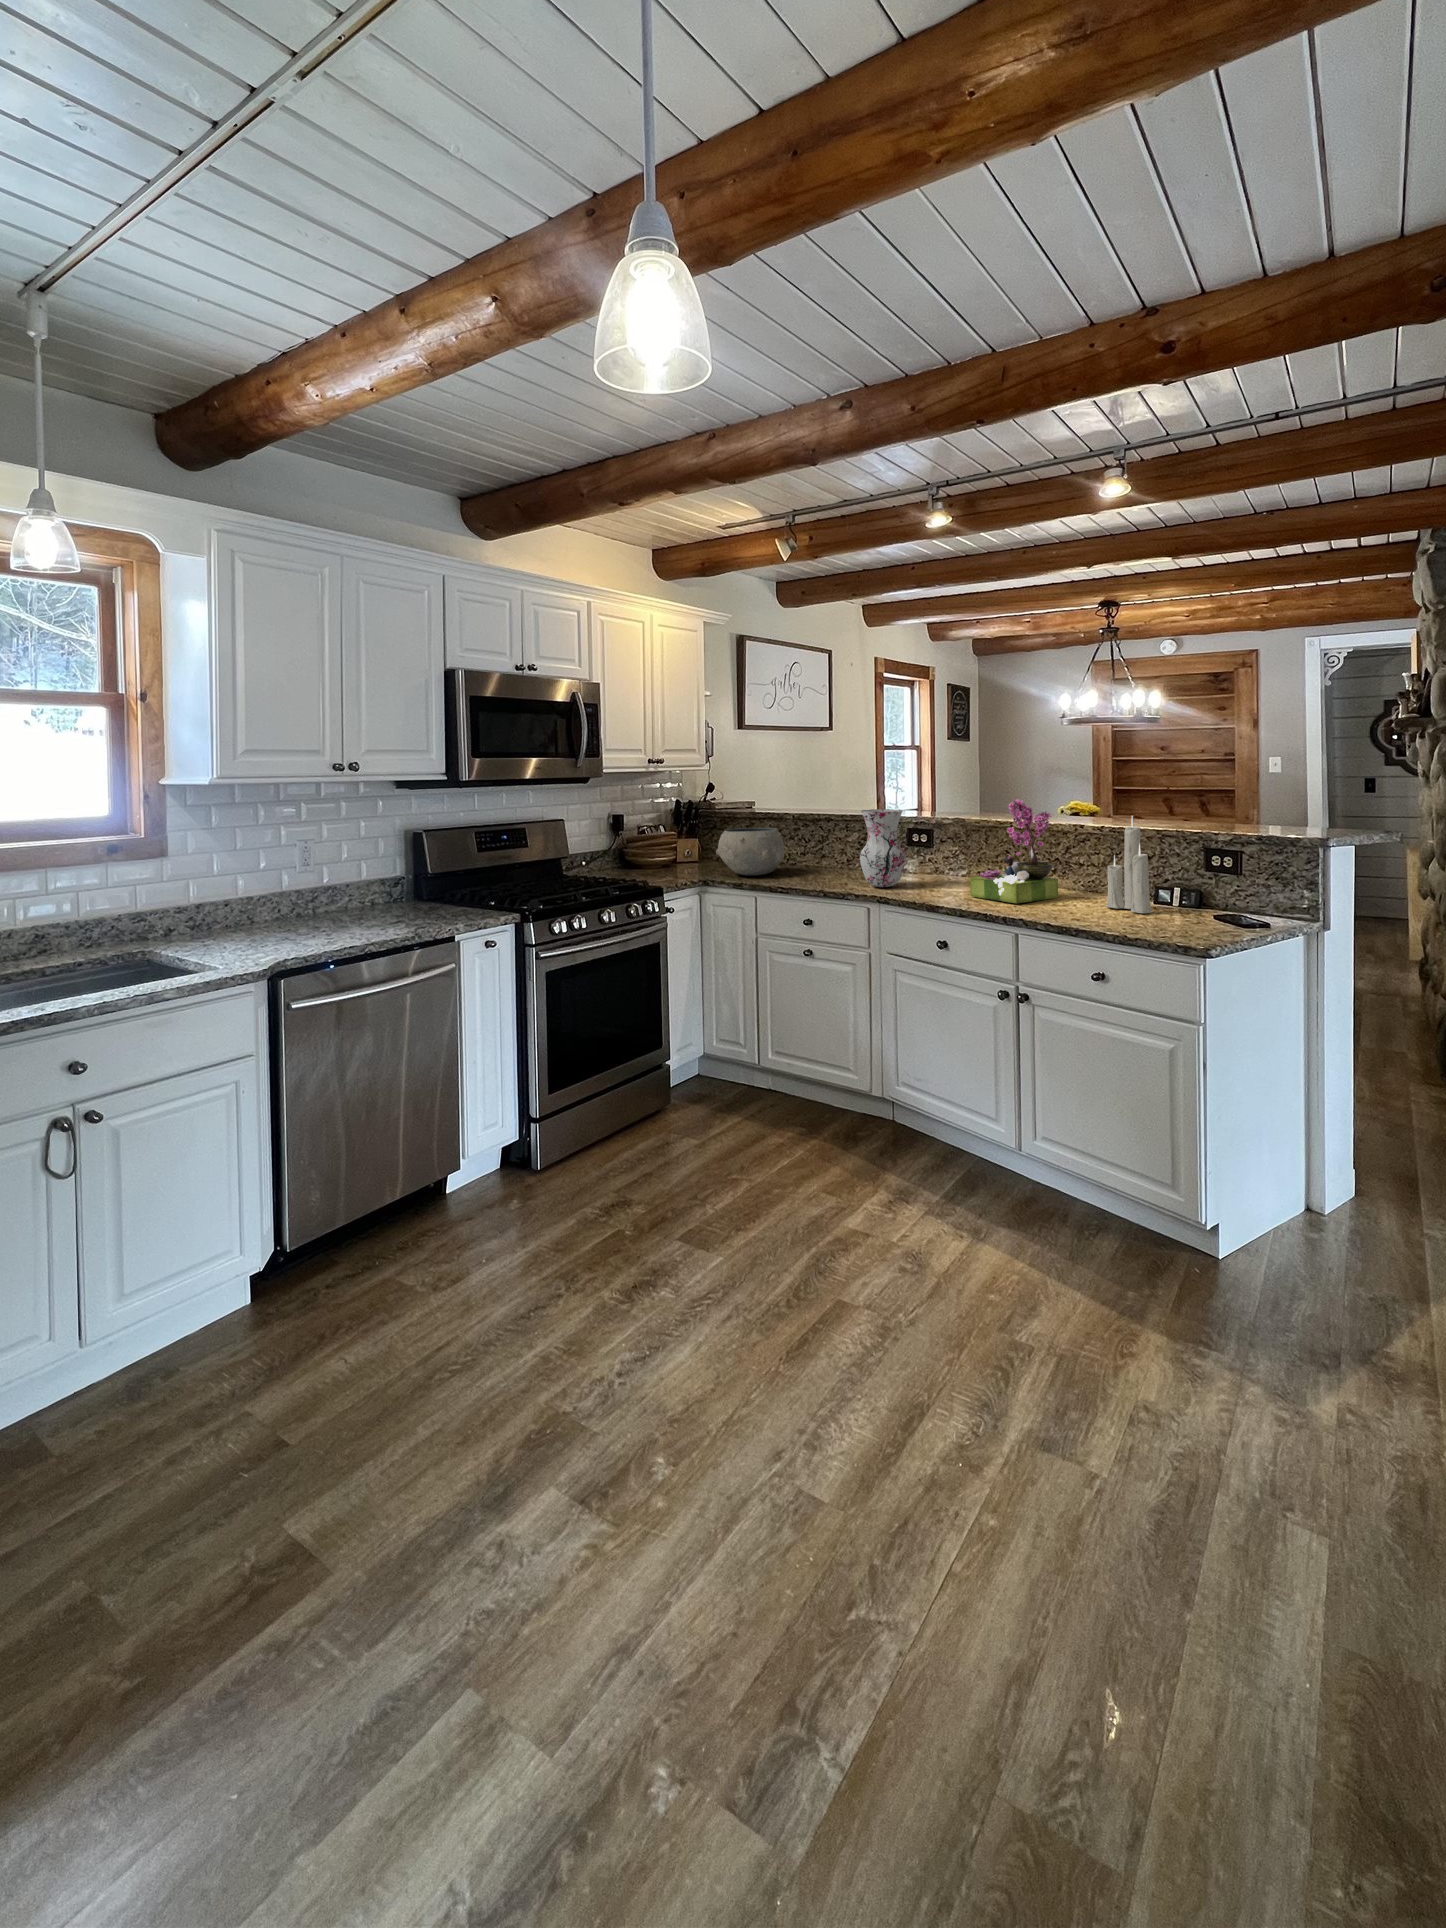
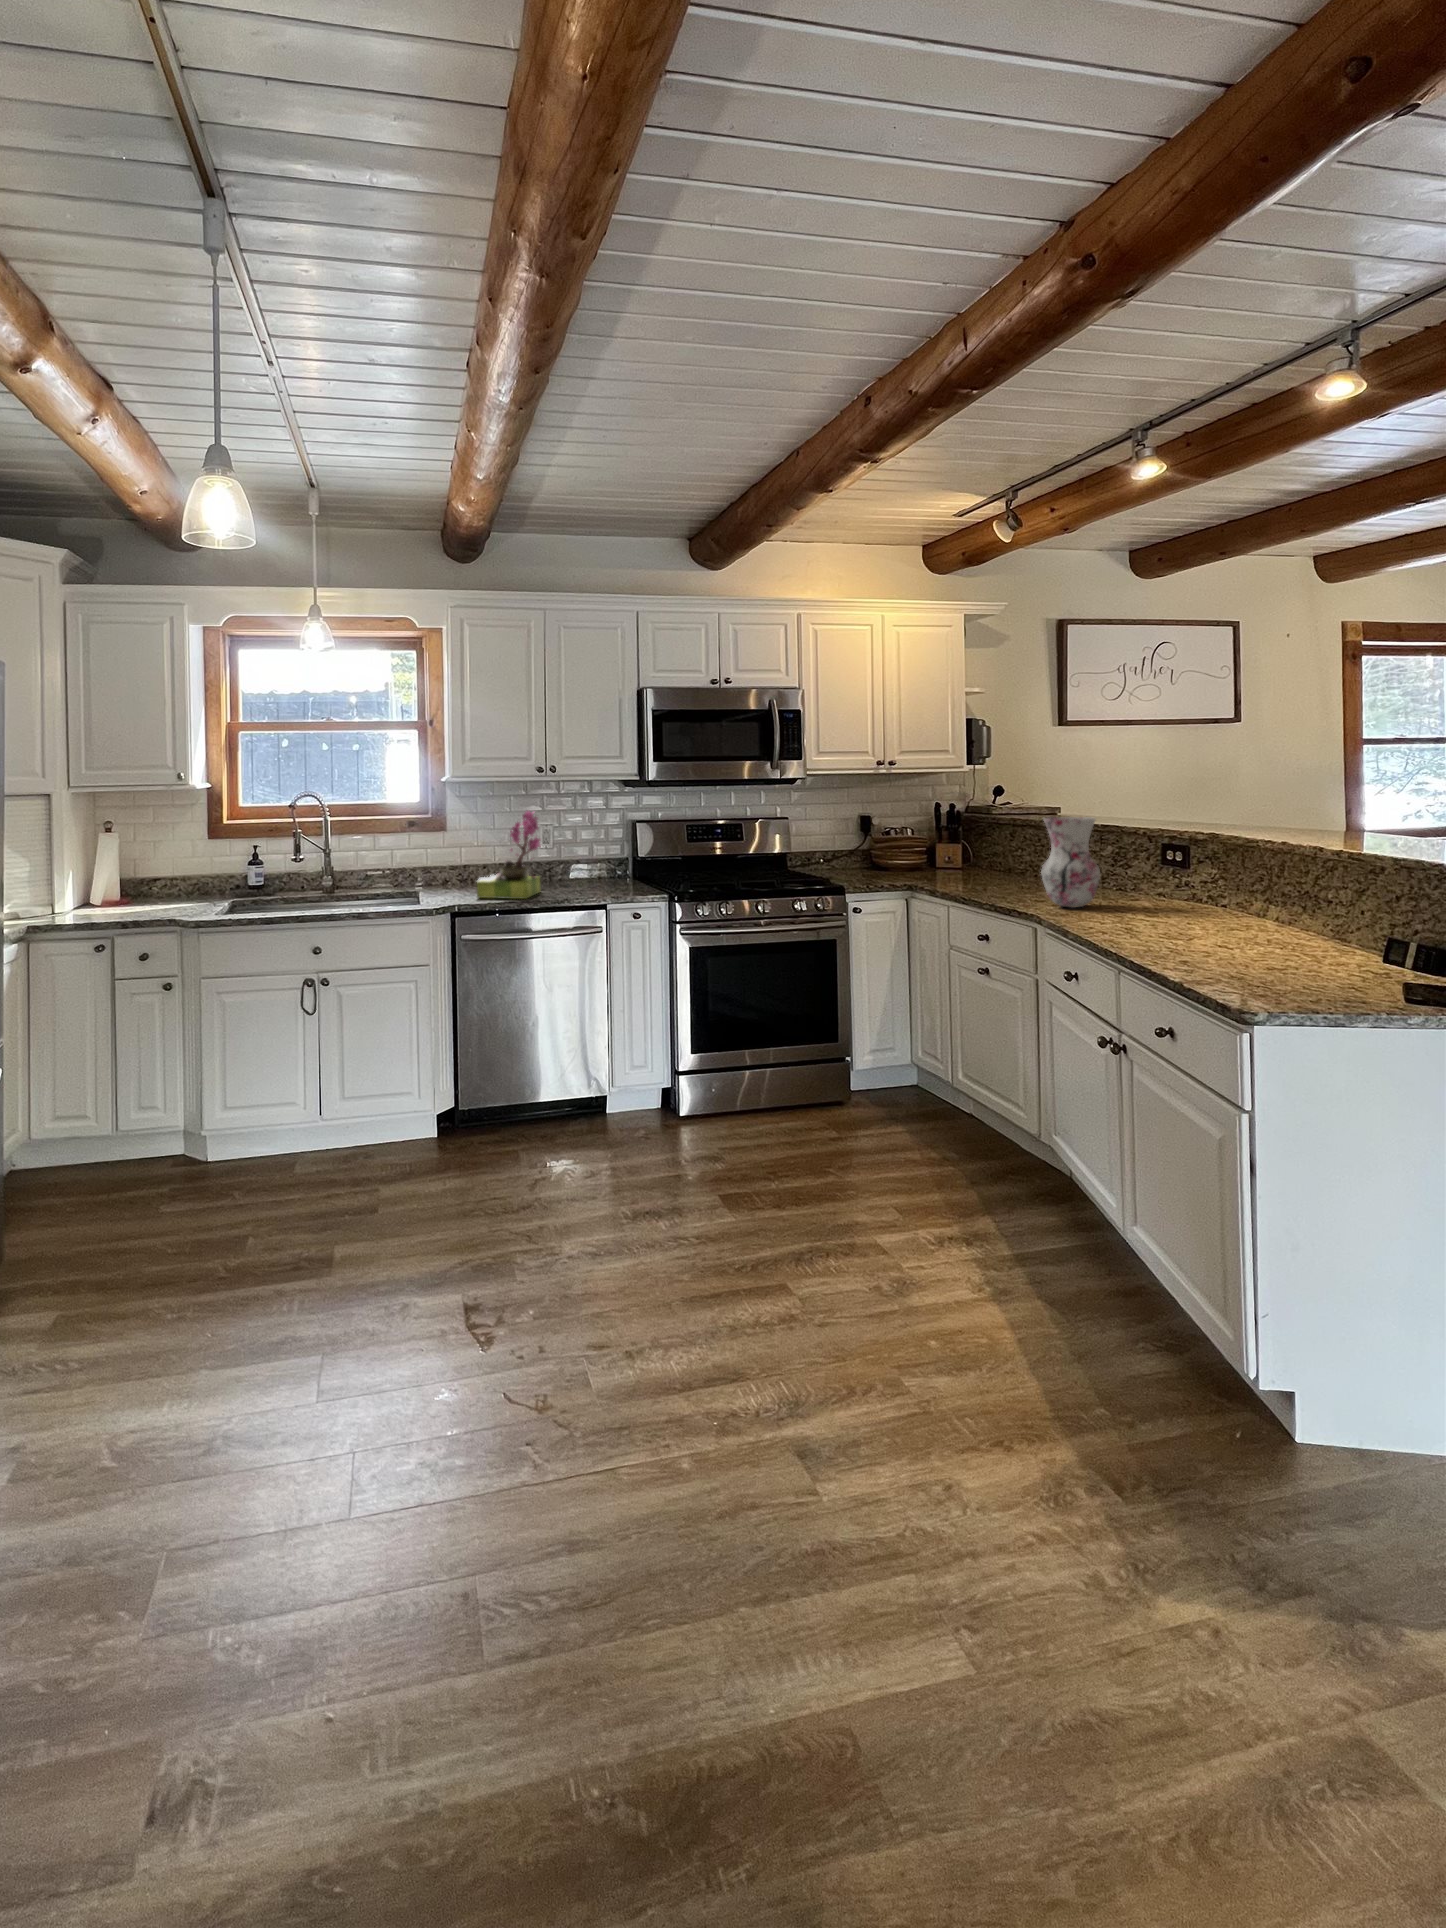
flower arrangement: present [970,799,1058,903] -> present [477,811,541,899]
candle: present [1106,818,1152,913] -> none [1278,826,1330,966]
ceramic bowl: present [716,828,784,875] -> none [930,834,1012,885]

